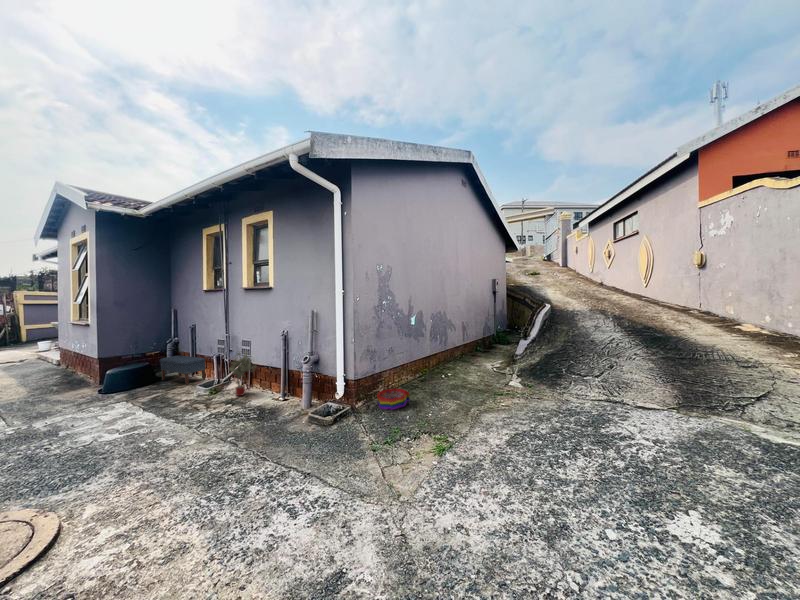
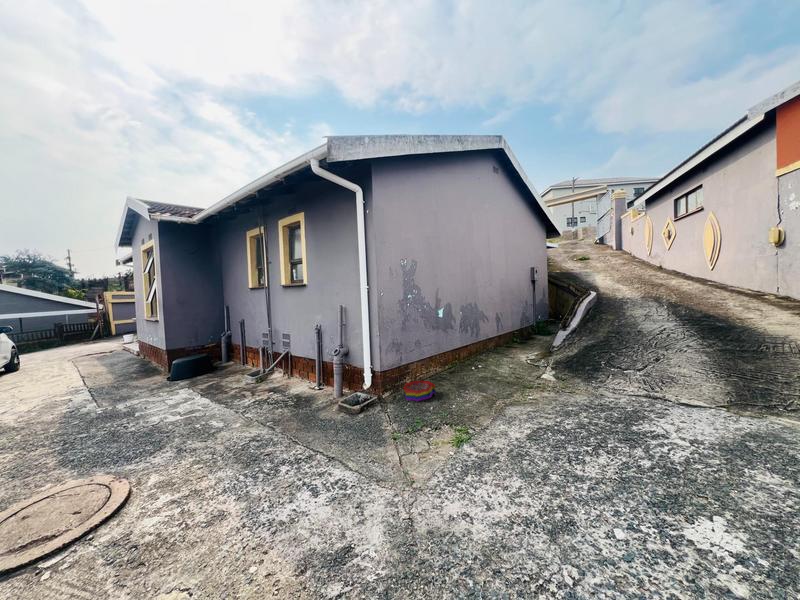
potted tree: present [229,353,255,396] -> none [271,343,295,385]
bench: present [160,356,205,385] -> none [214,347,253,374]

